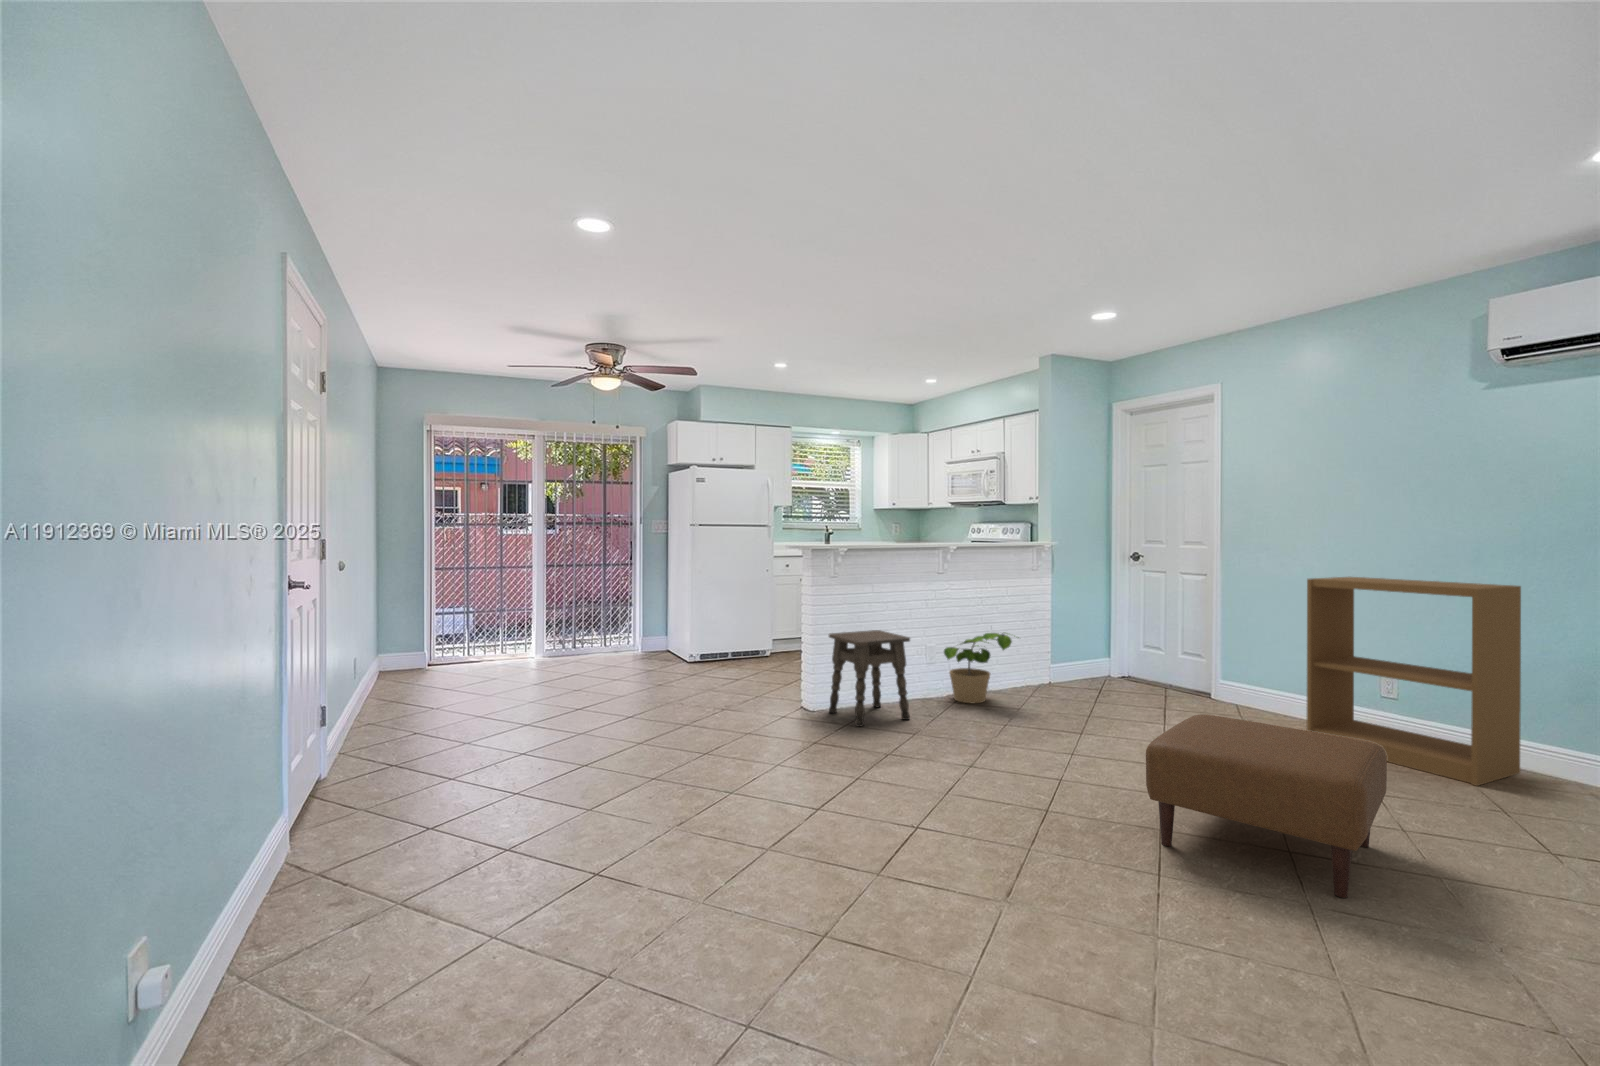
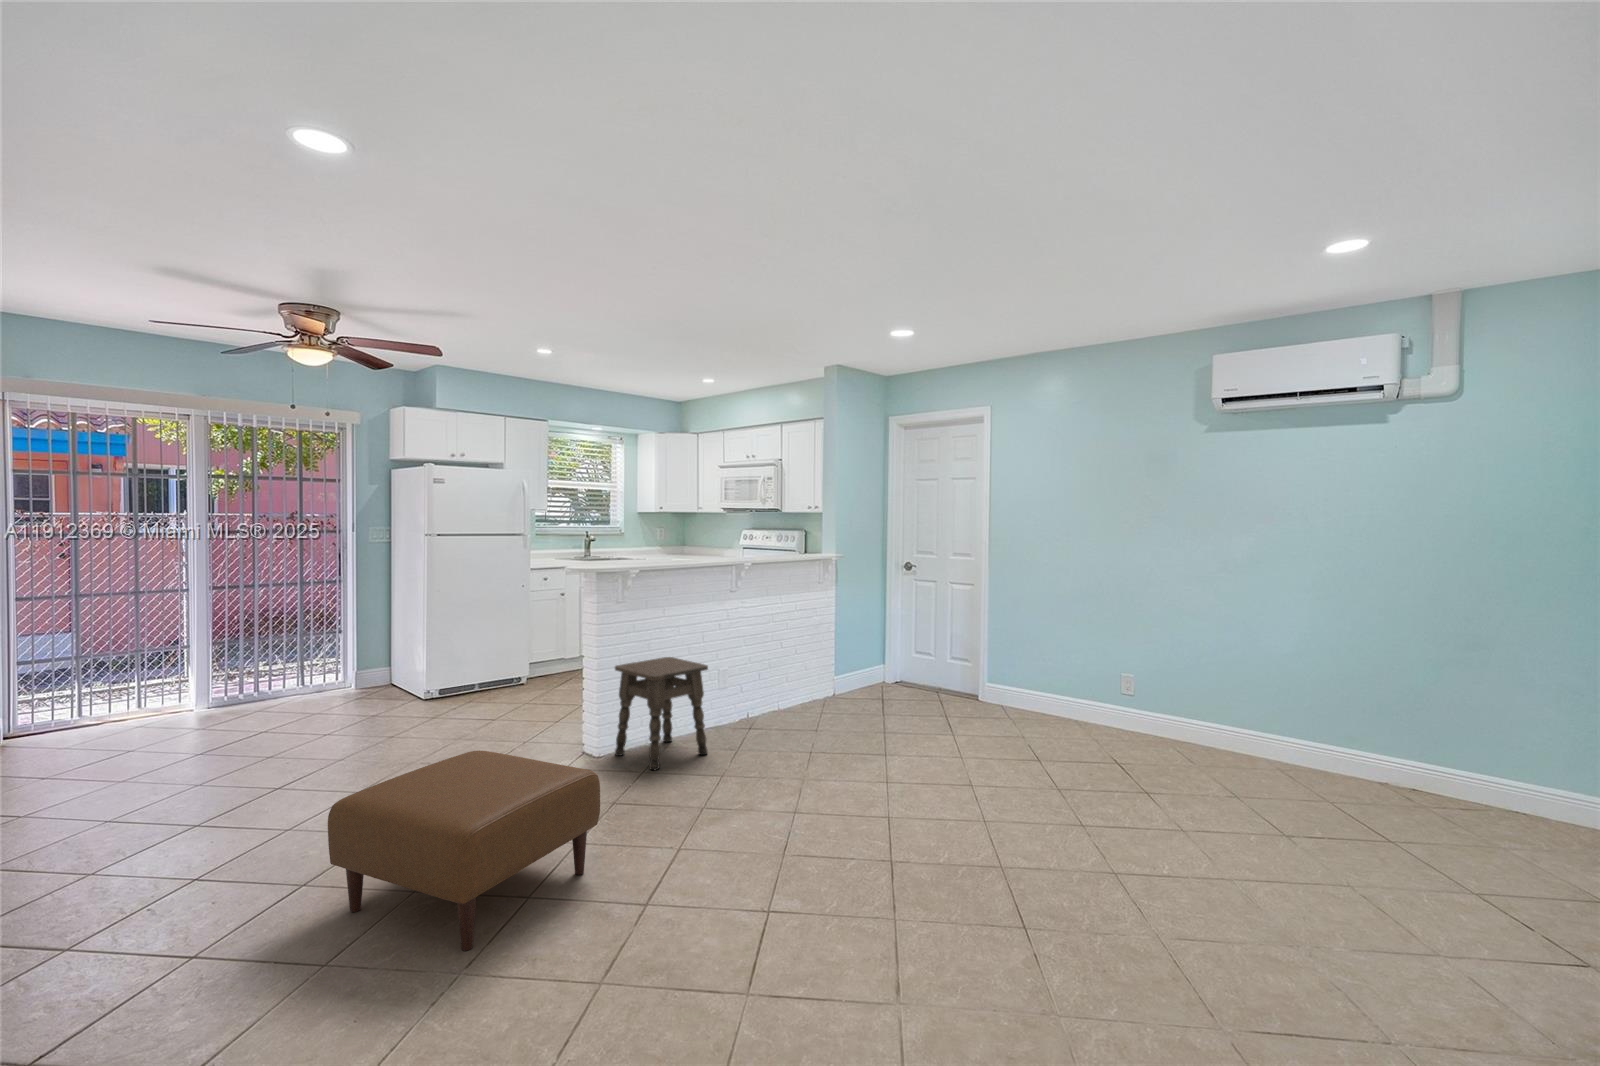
bookshelf: present [1307,577,1521,786] -> none [1062,587,1217,768]
potted plant: present [944,632,1012,703] -> none [738,651,816,726]
ottoman: present [1146,714,1387,898] -> present [328,750,600,951]

